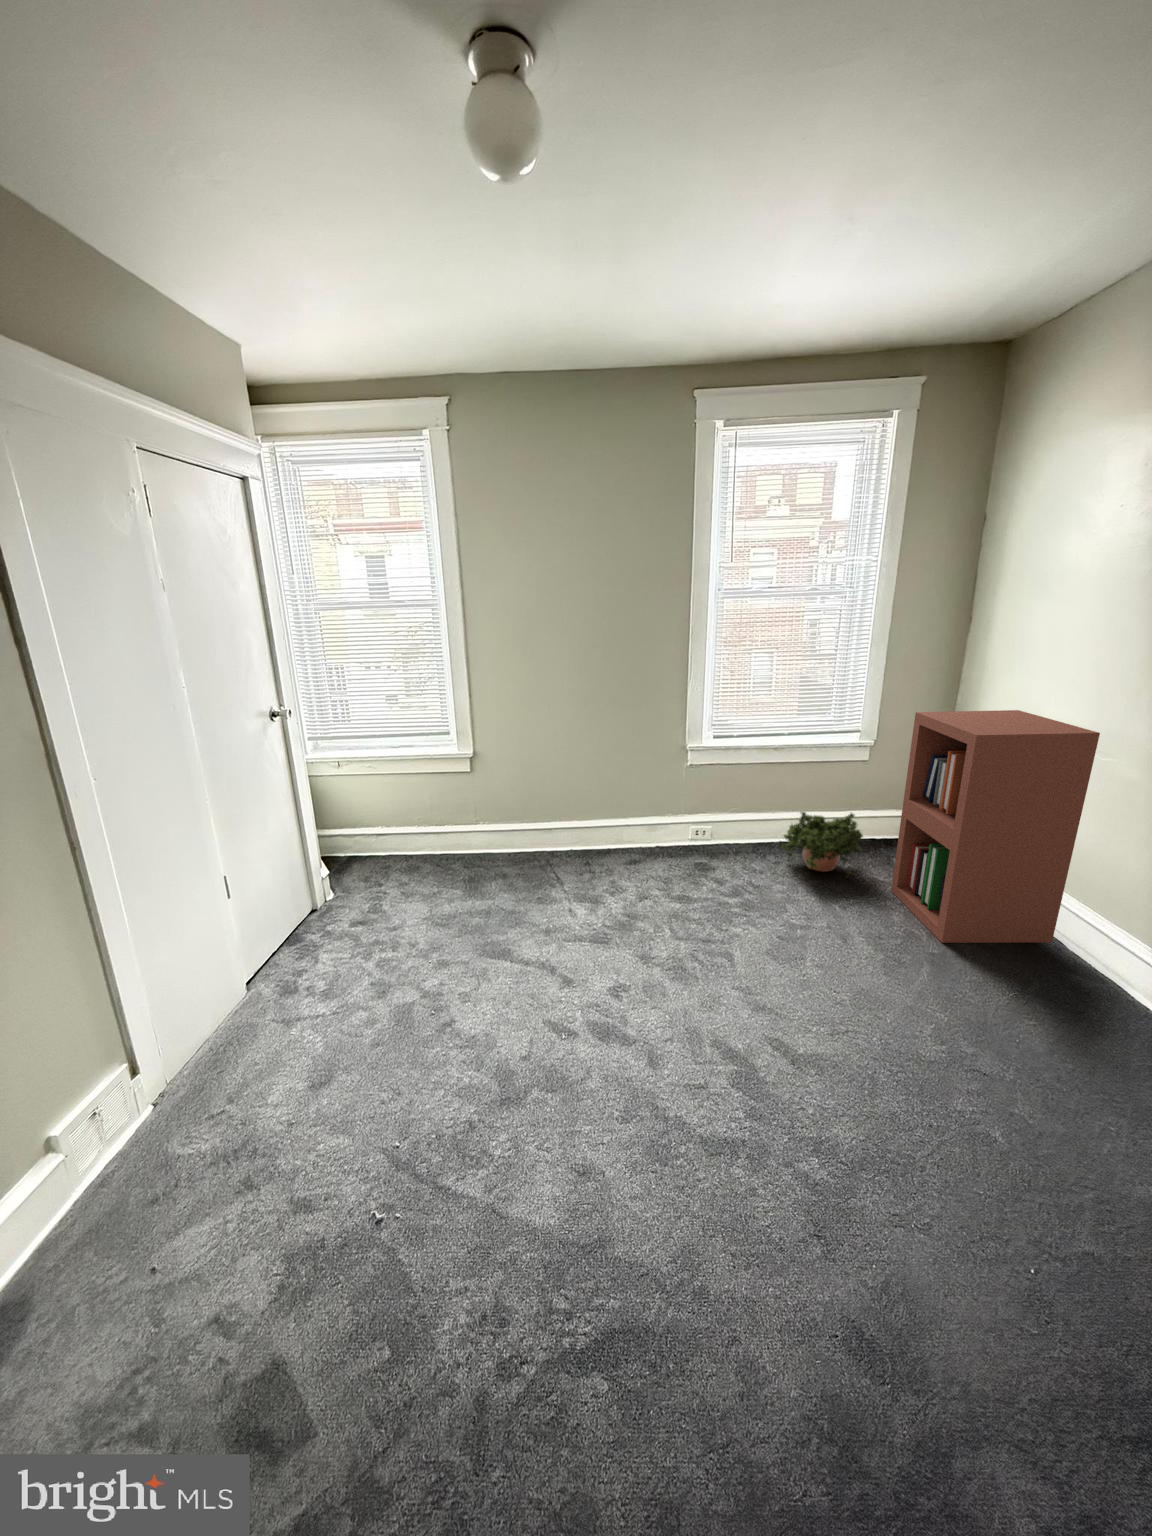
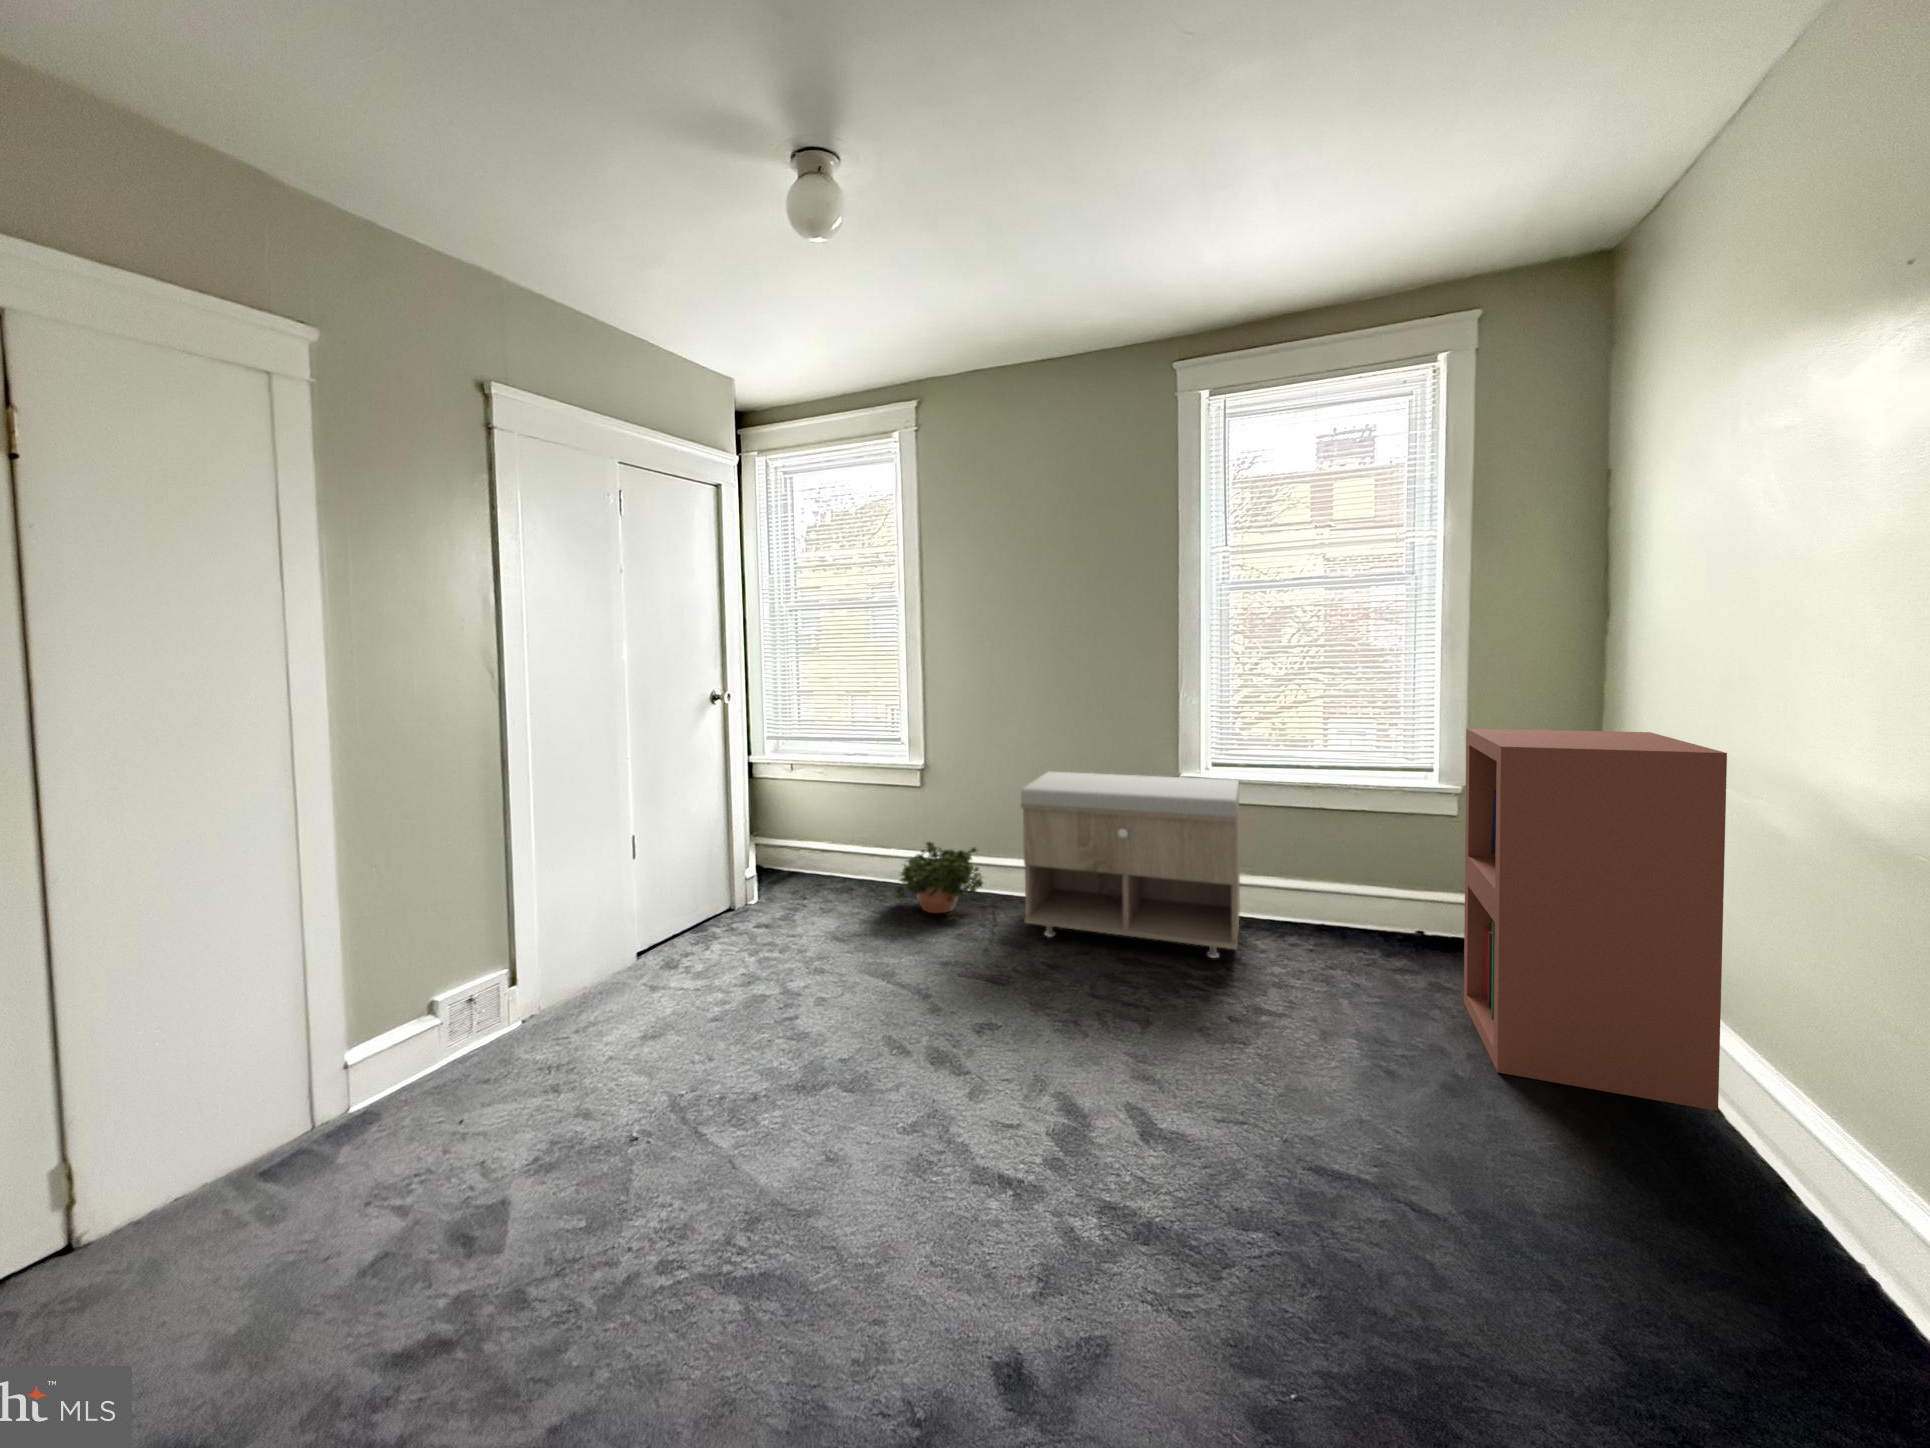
storage bench: none [589,750,759,887] -> present [1021,772,1240,958]
potted plant: present [782,812,863,877] -> present [892,842,983,920]

